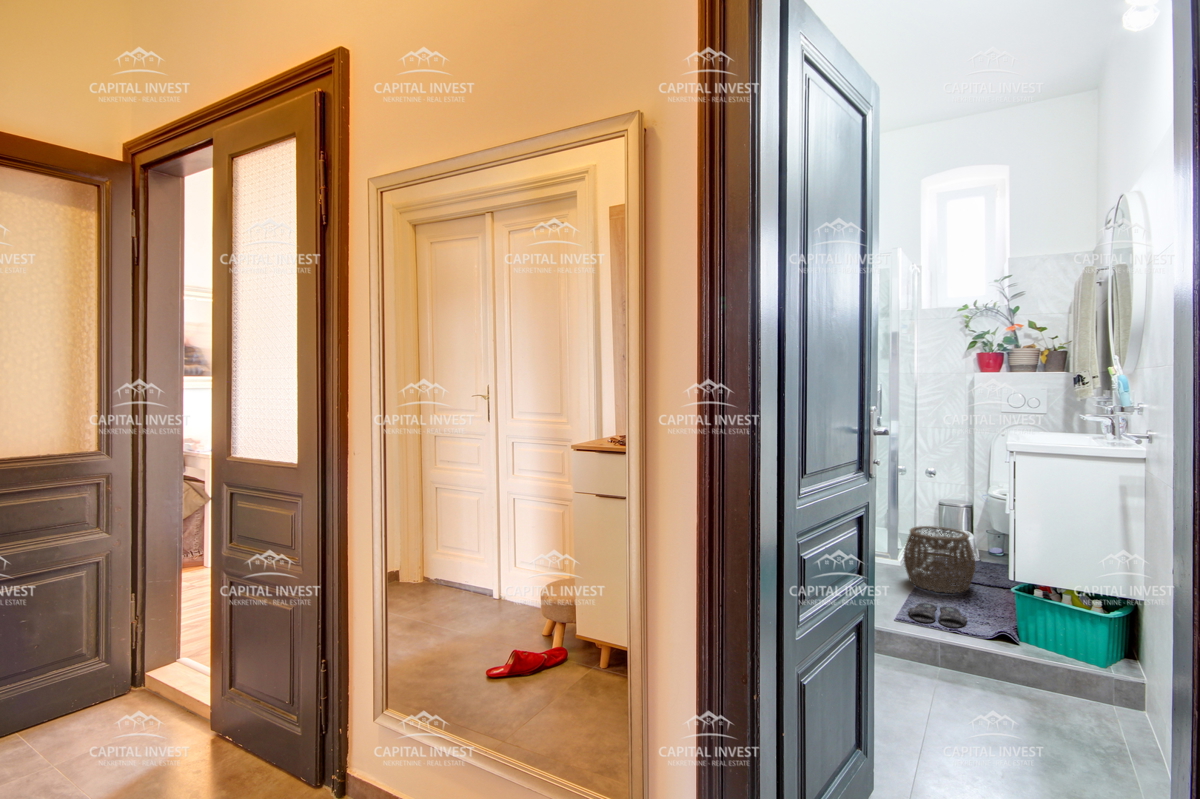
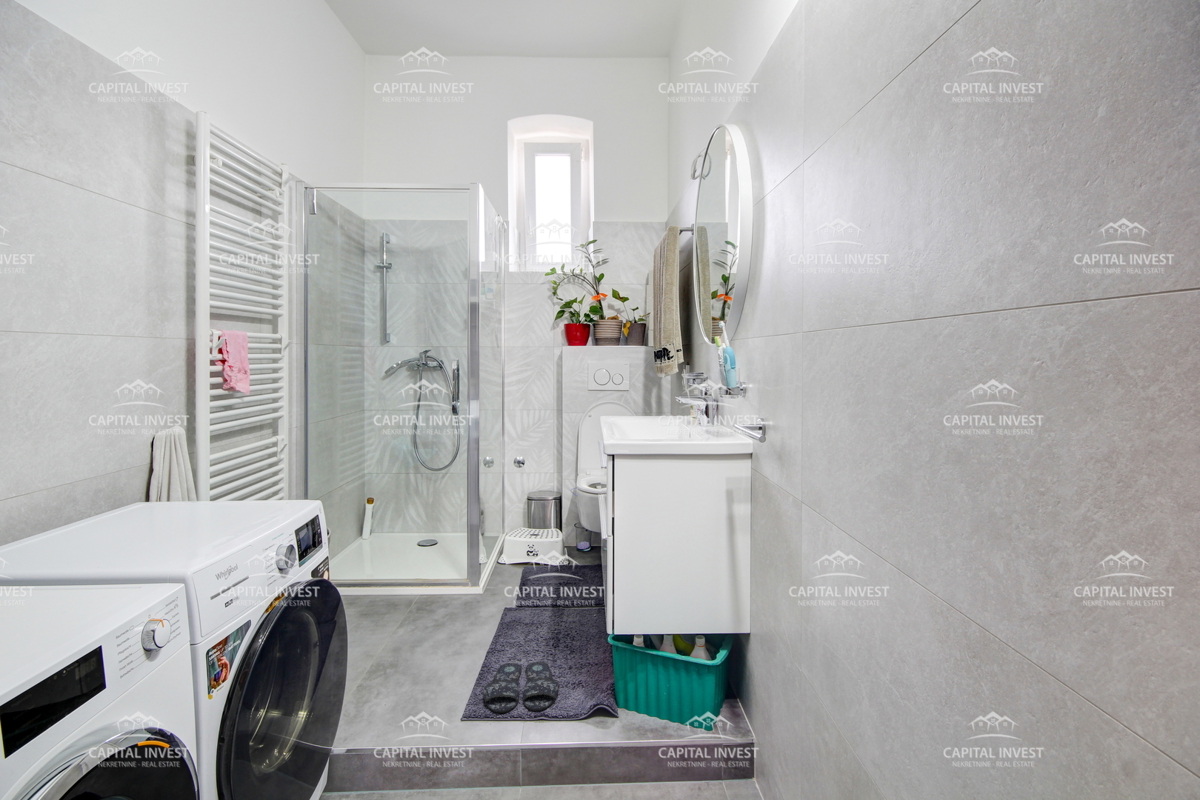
woven basket: present [904,526,976,593] -> none [483,540,567,635]

